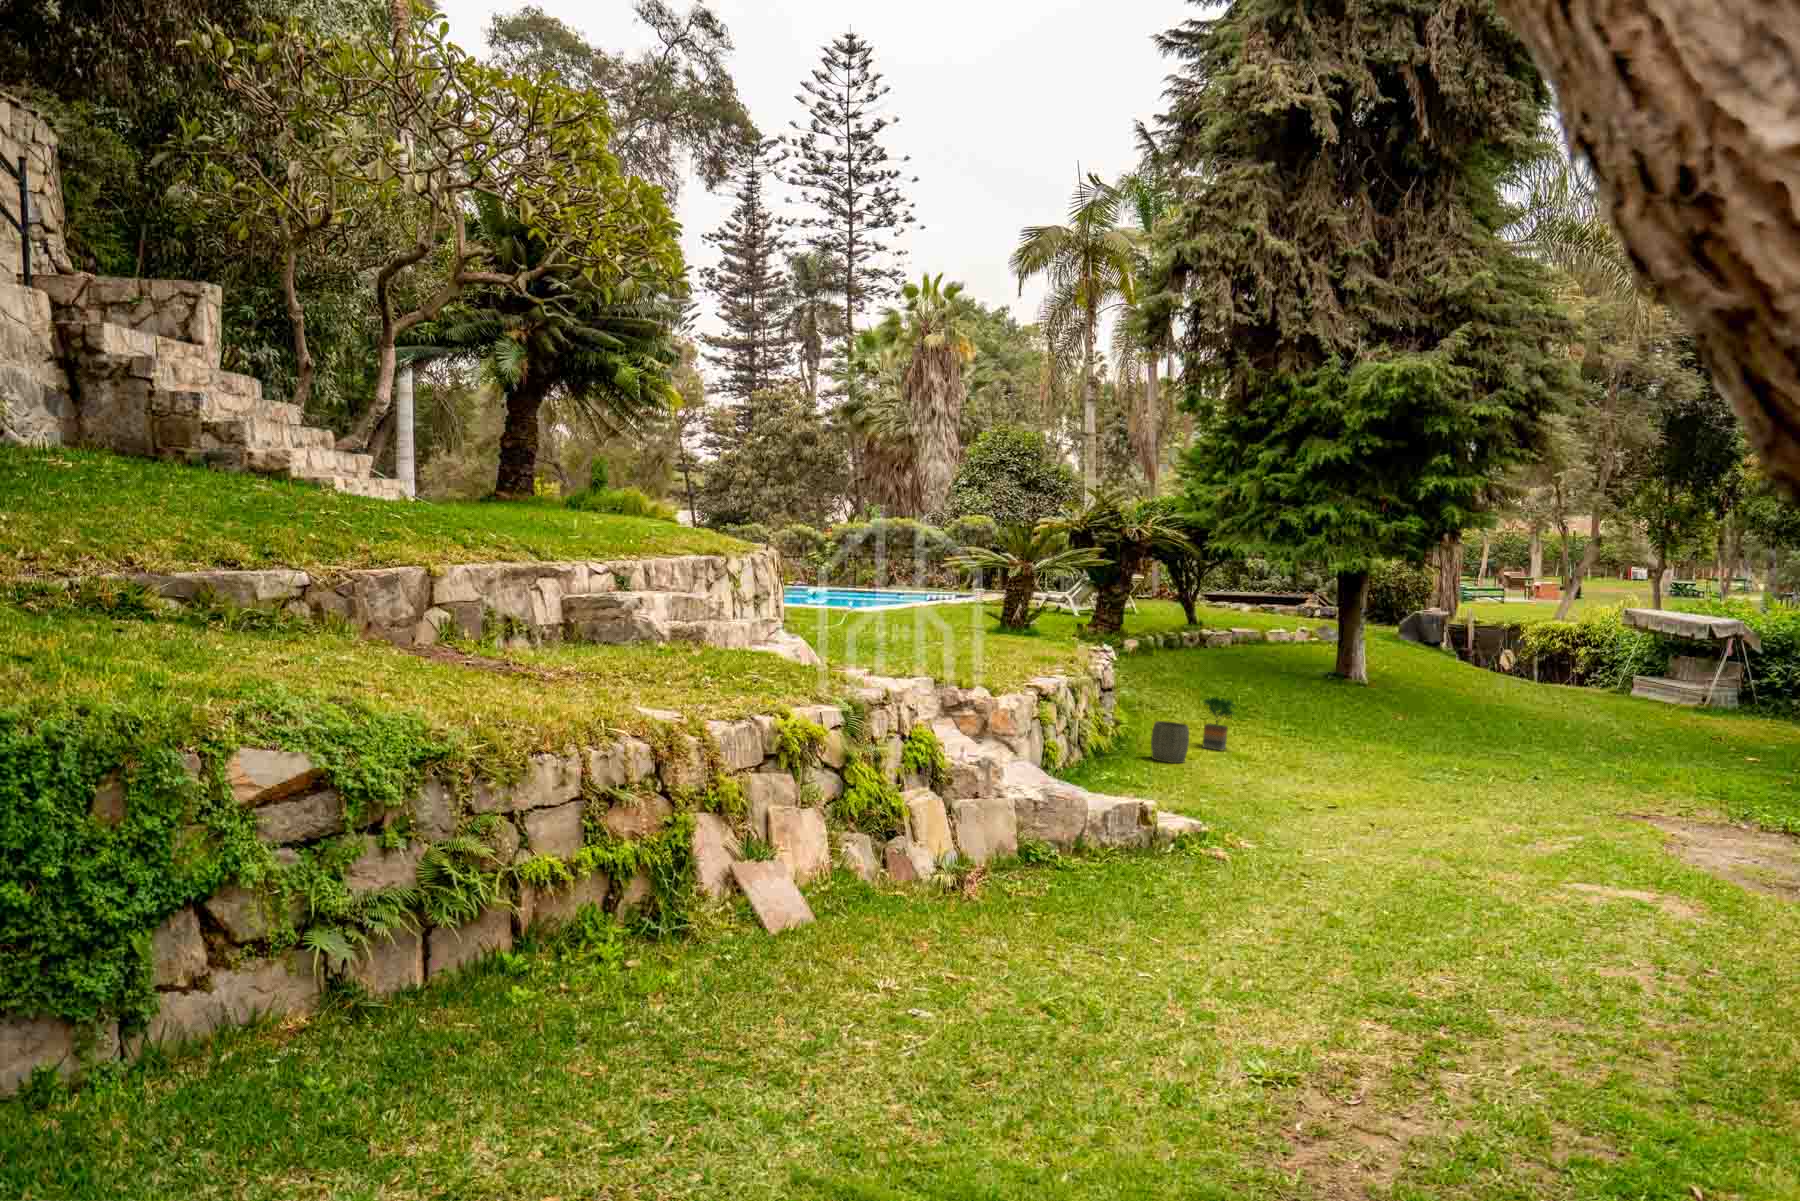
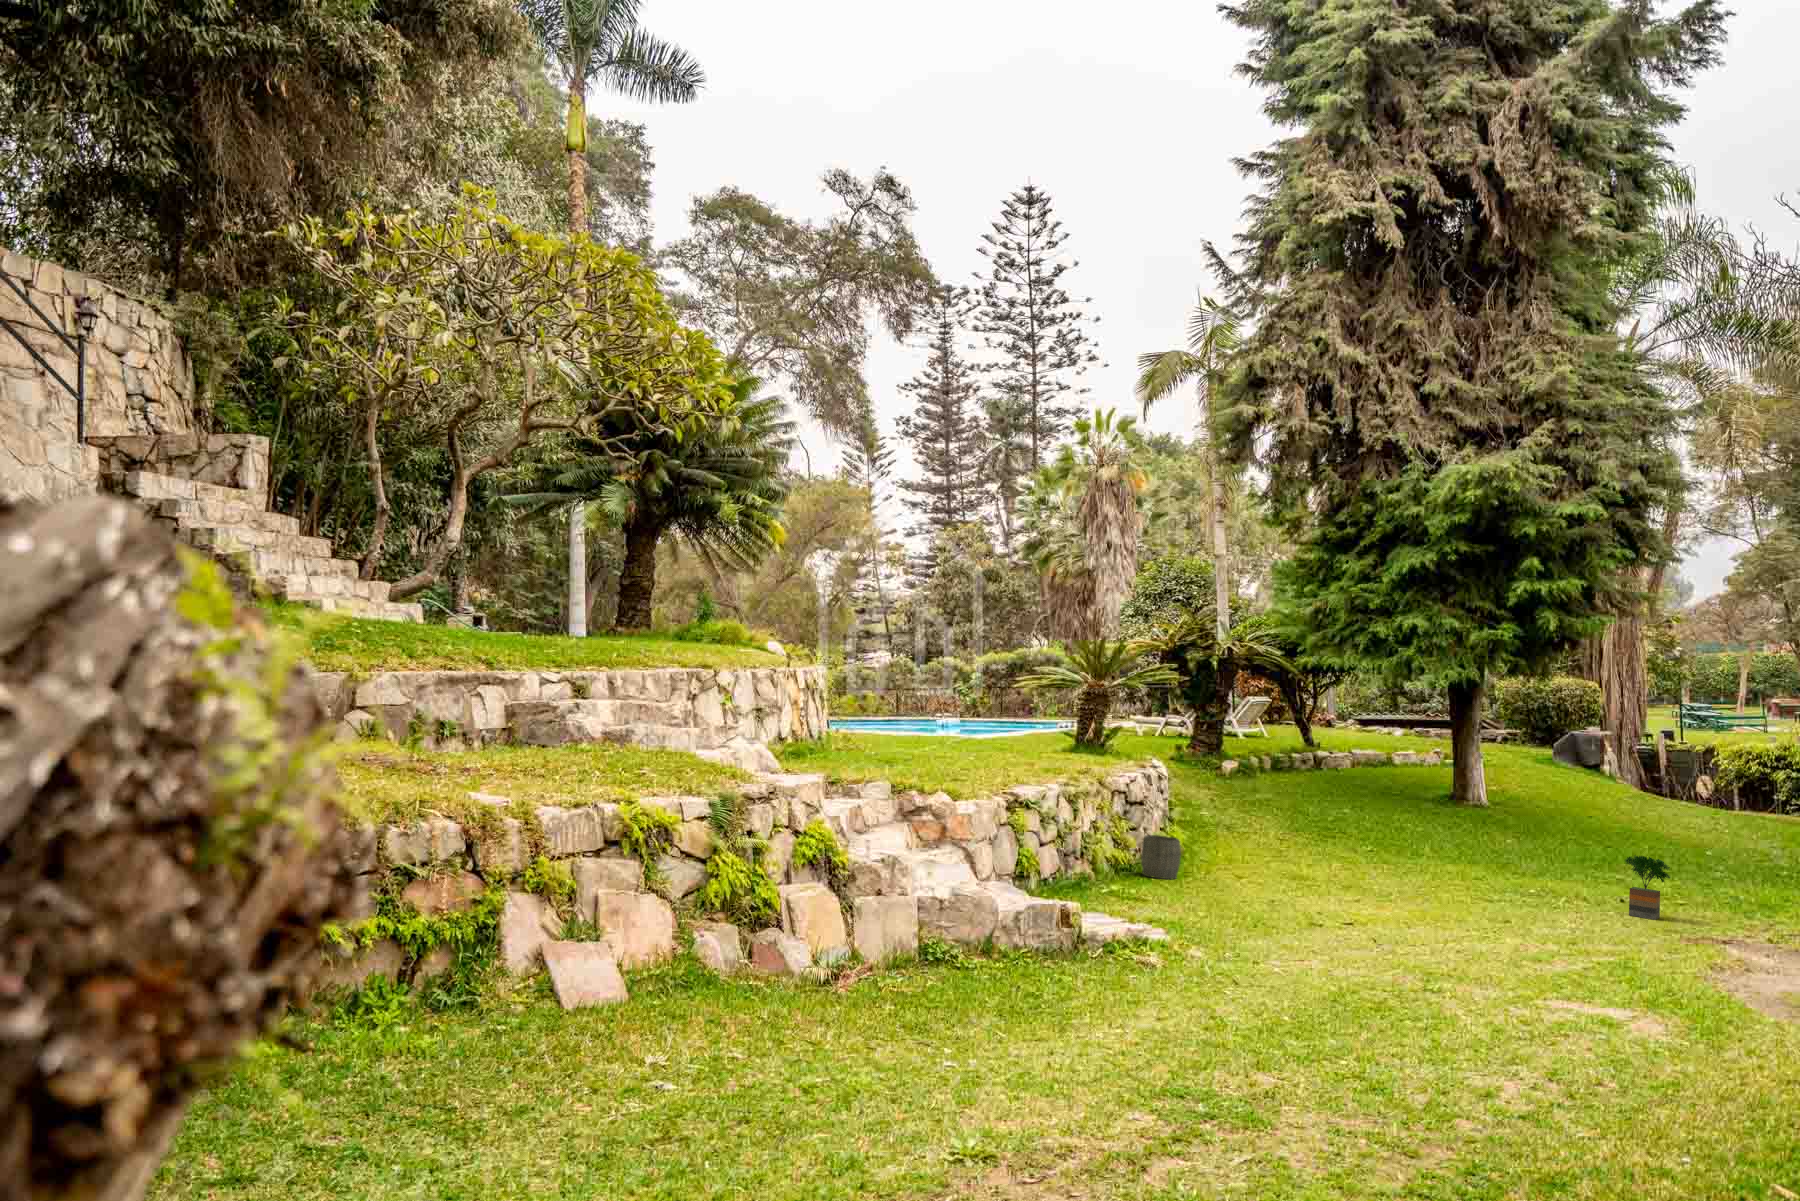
potted tree: present [1203,697,1235,750] -> present [1625,855,1670,920]

